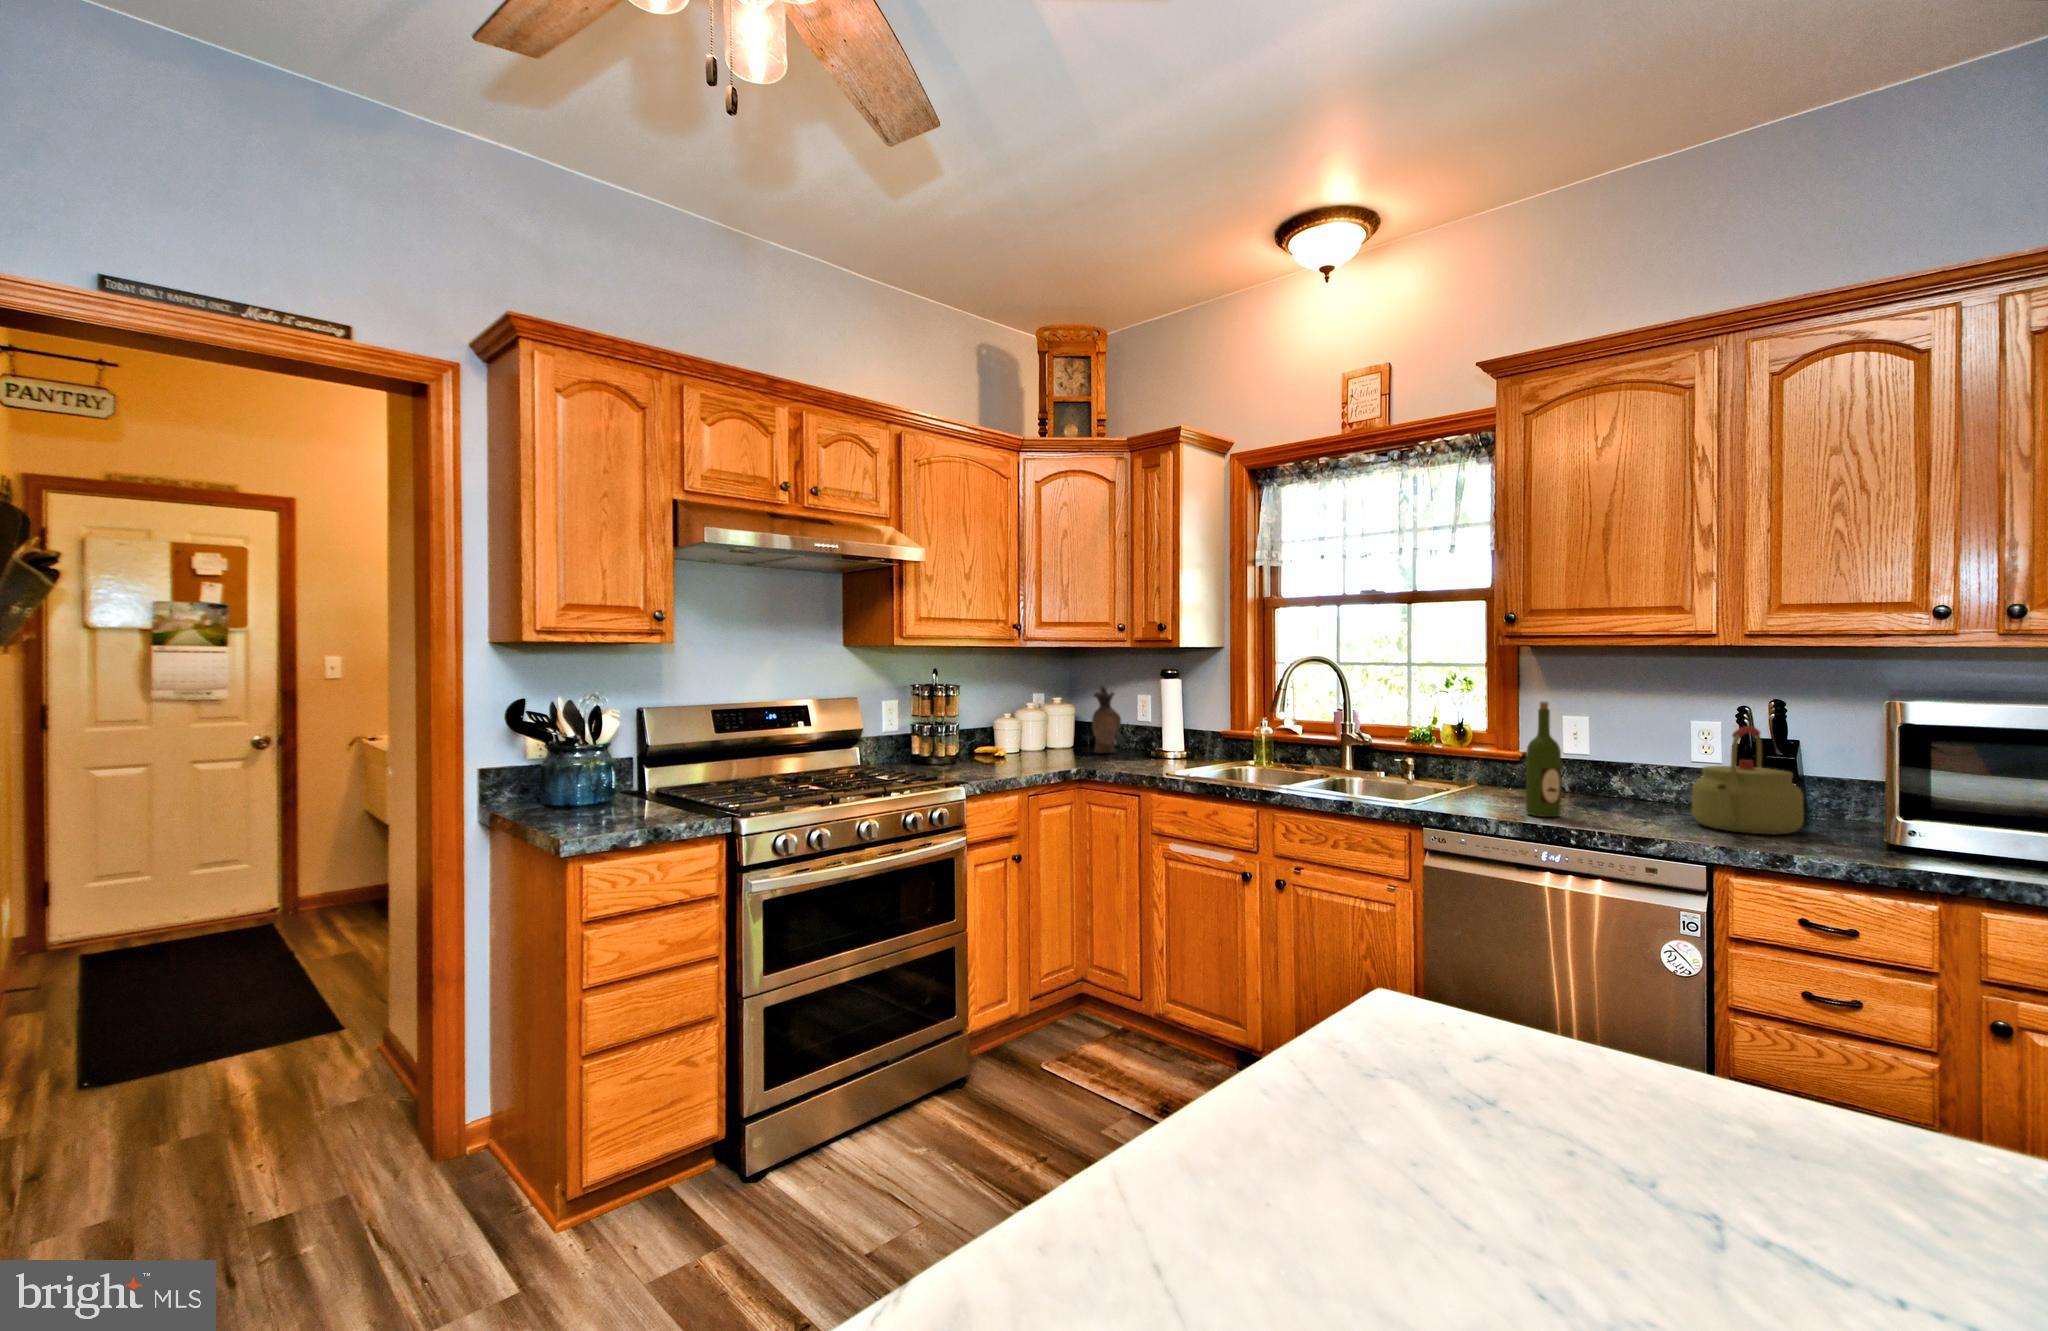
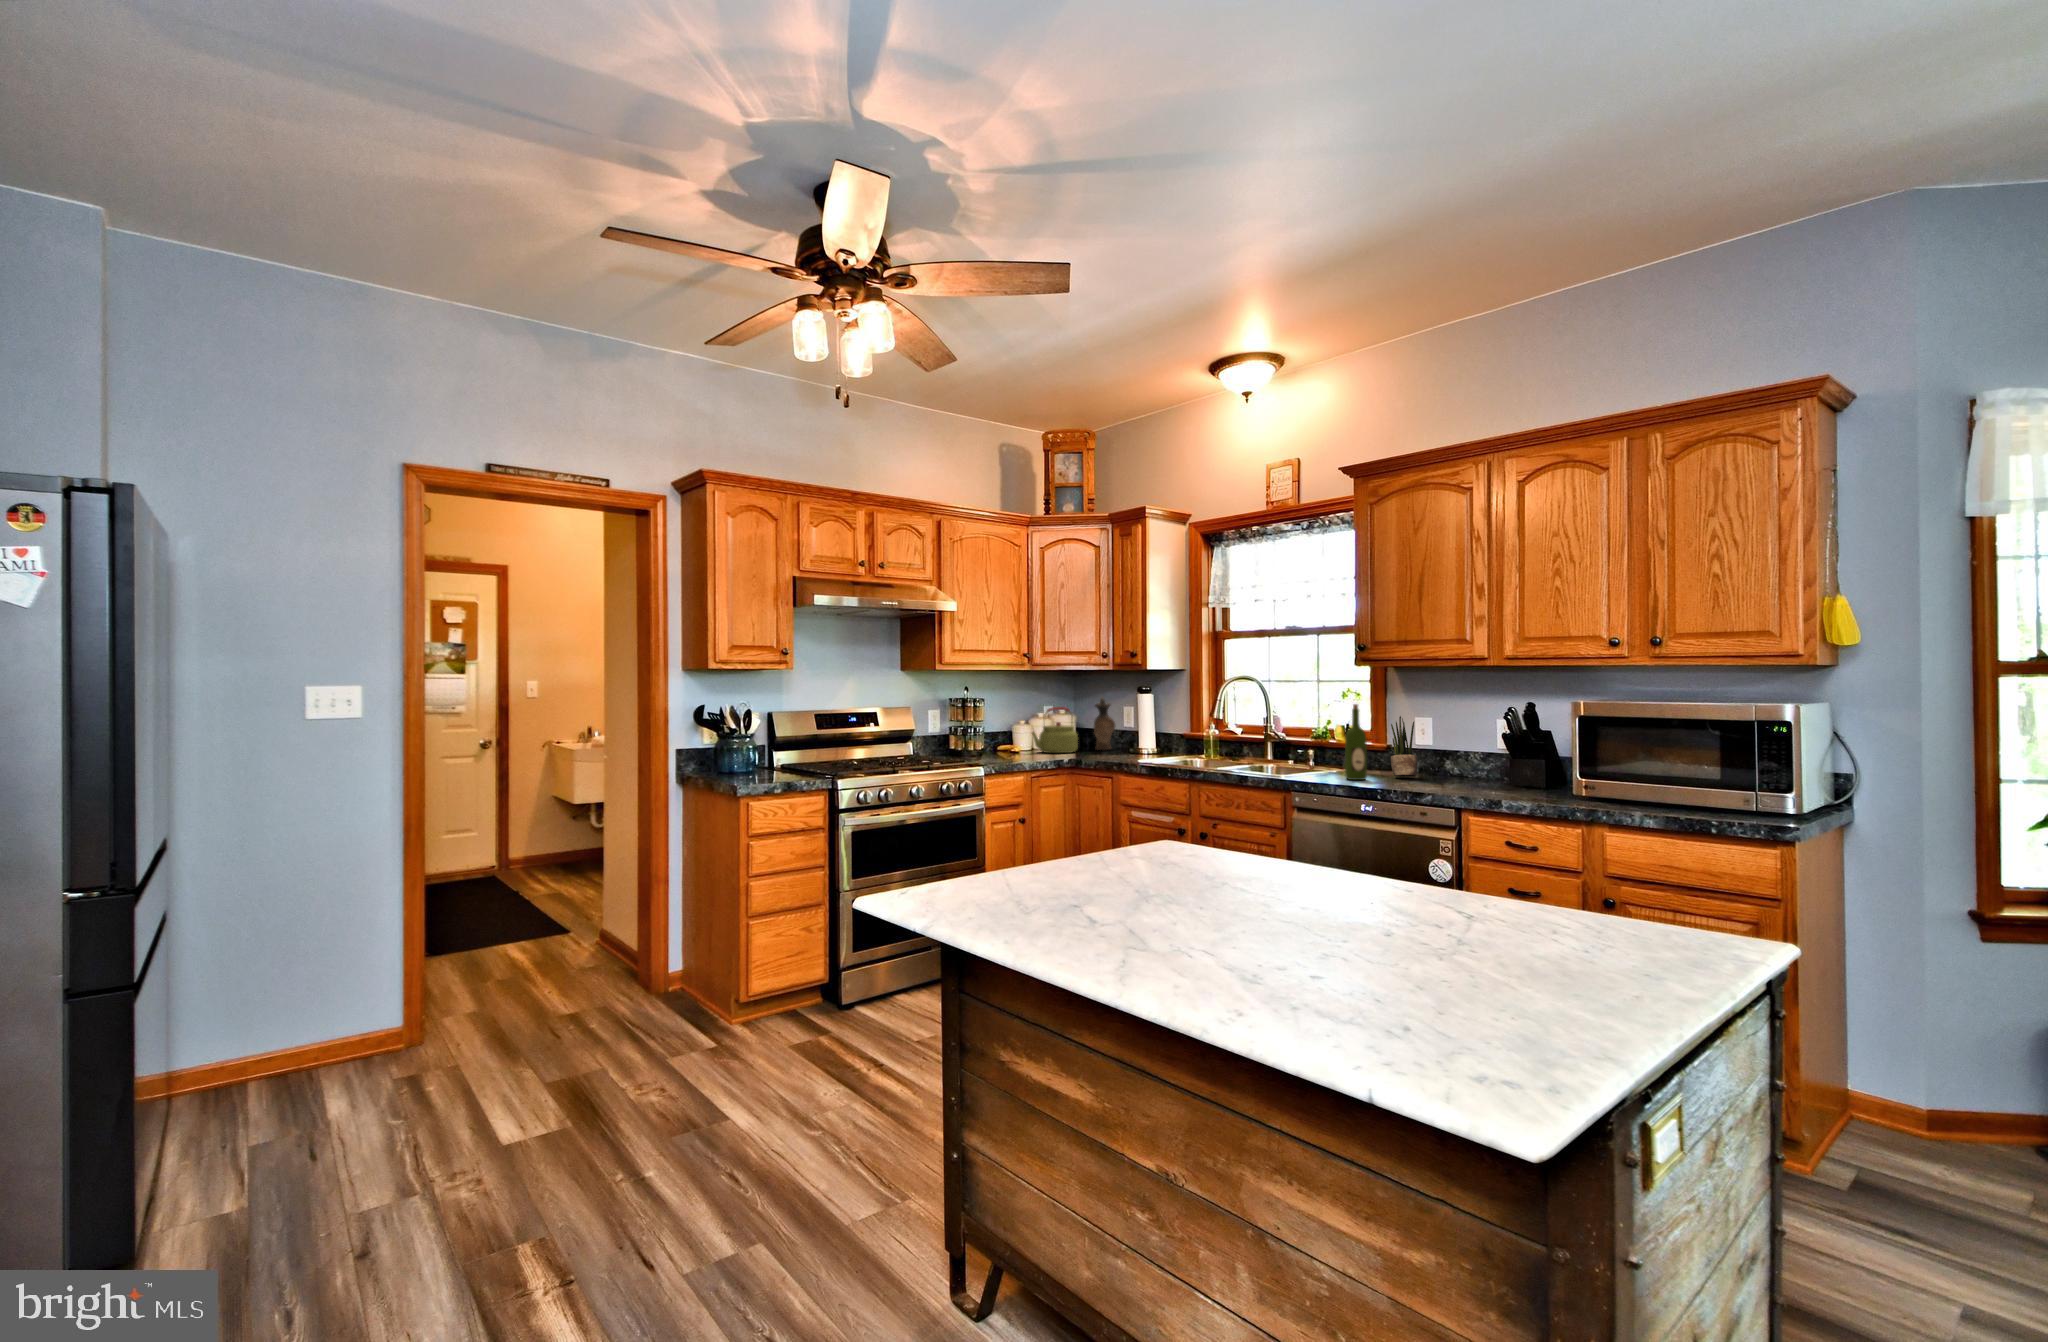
potted plant: none [1582,718,1626,809] -> present [1391,716,1418,777]
kettle: present [1692,726,1804,835] -> present [1032,707,1078,753]

